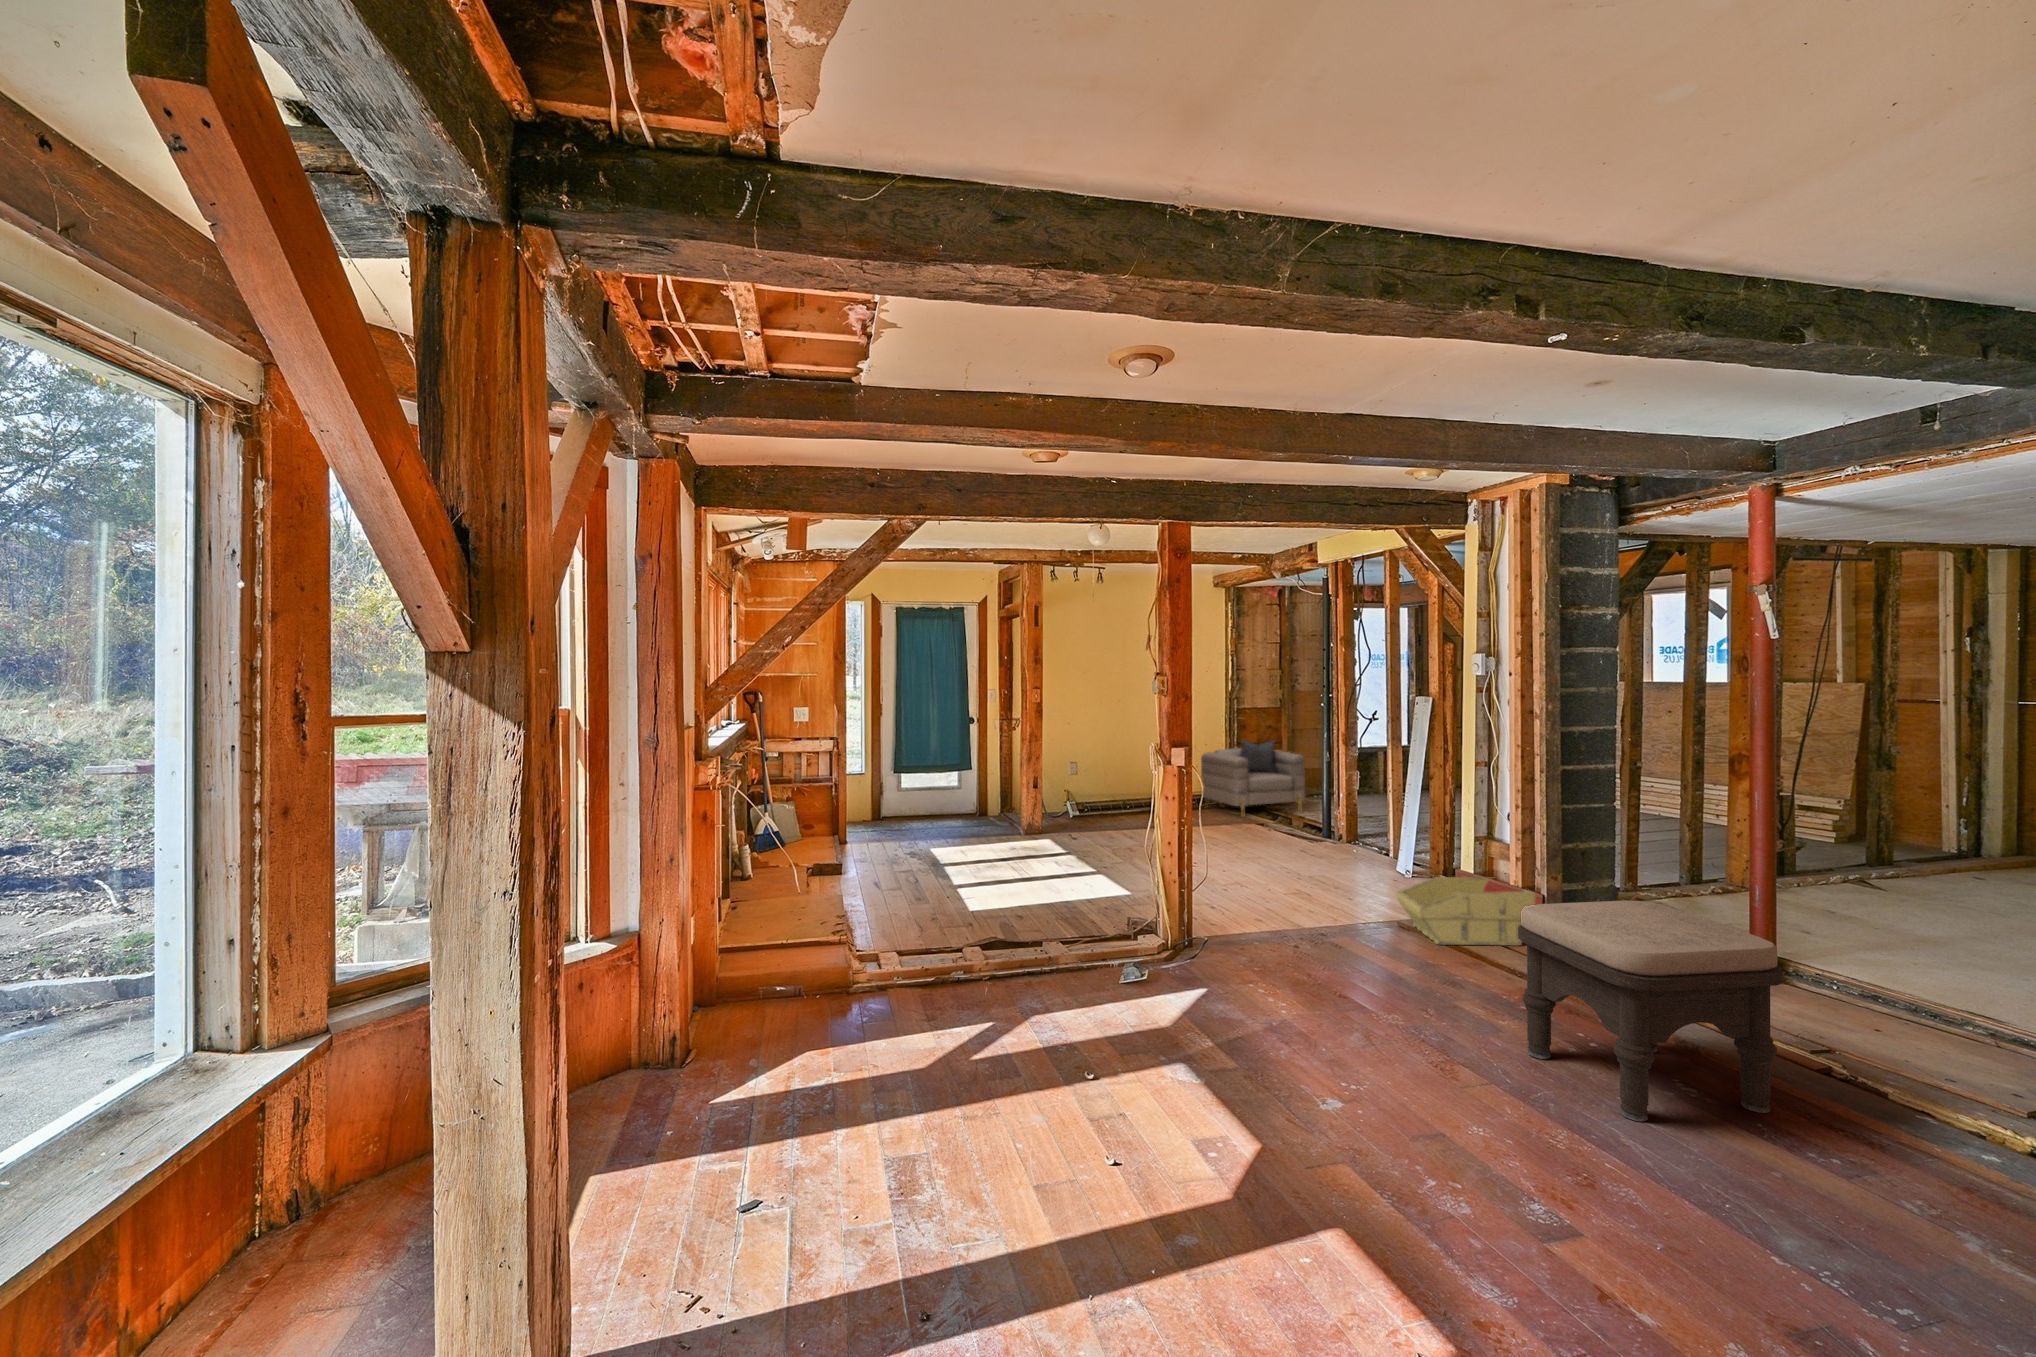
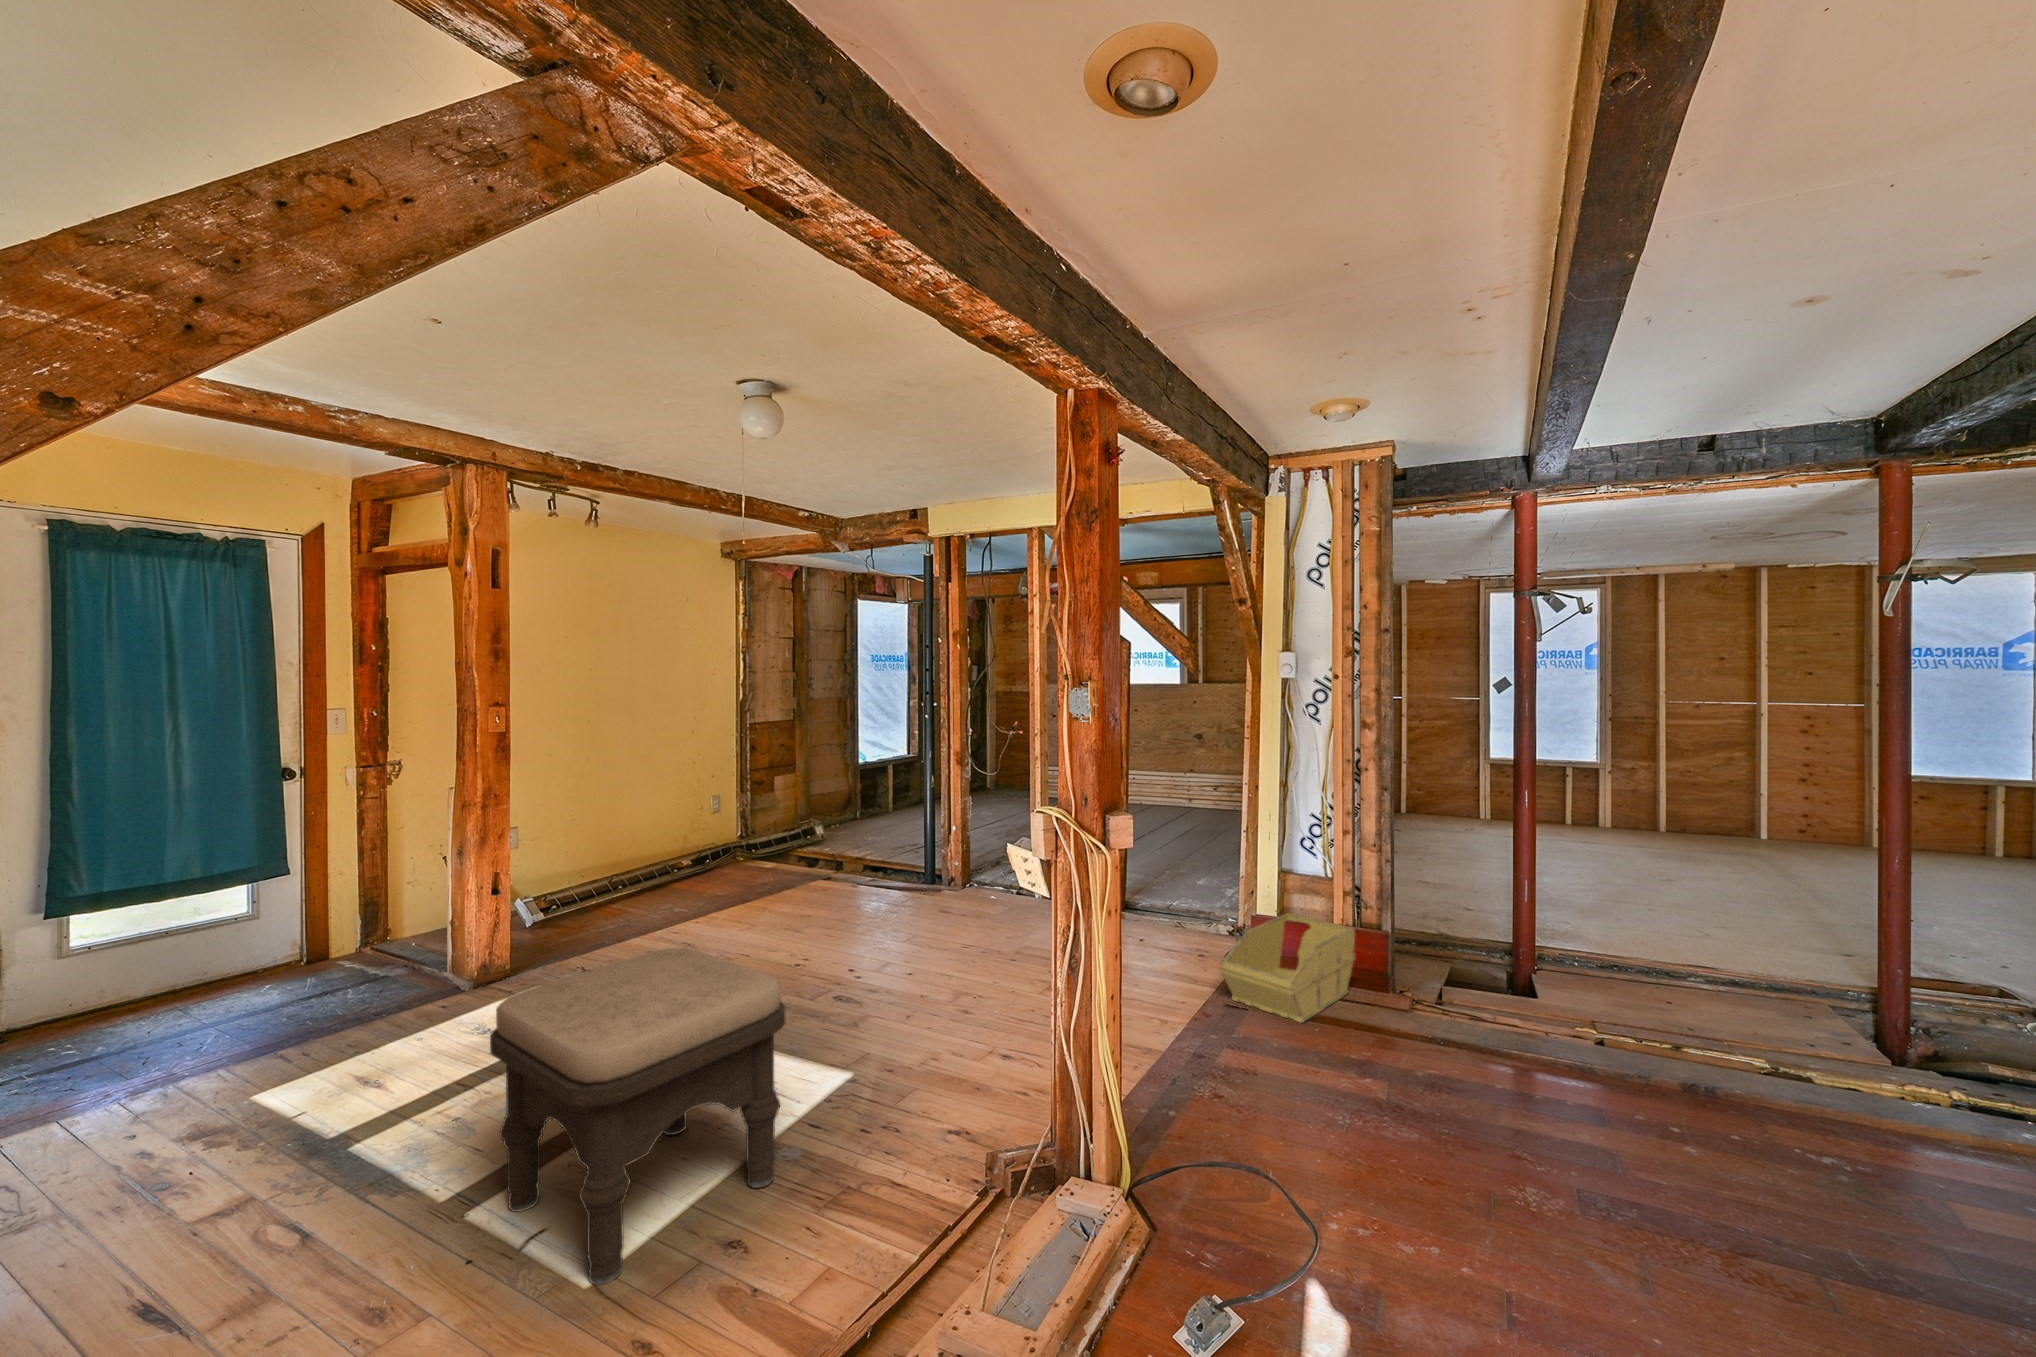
armchair: present [1201,740,1305,809] -> none [712,762,849,872]
ottoman: present [1517,901,1783,1121] -> present [490,947,785,1285]

